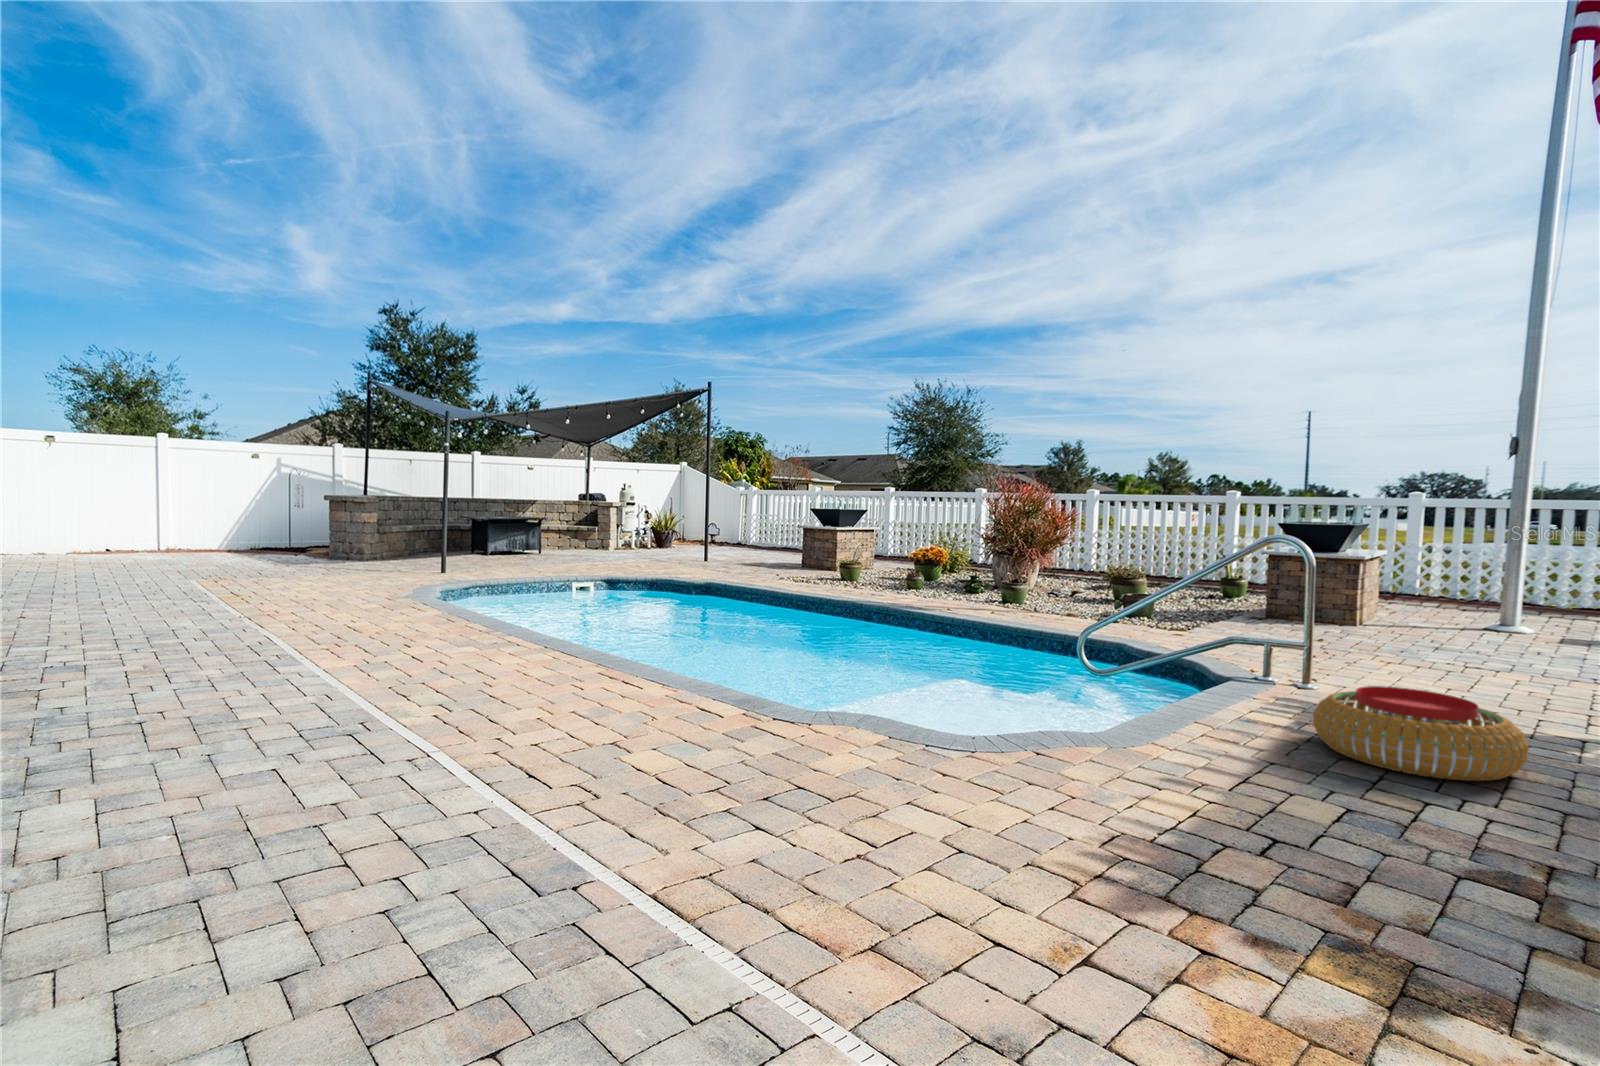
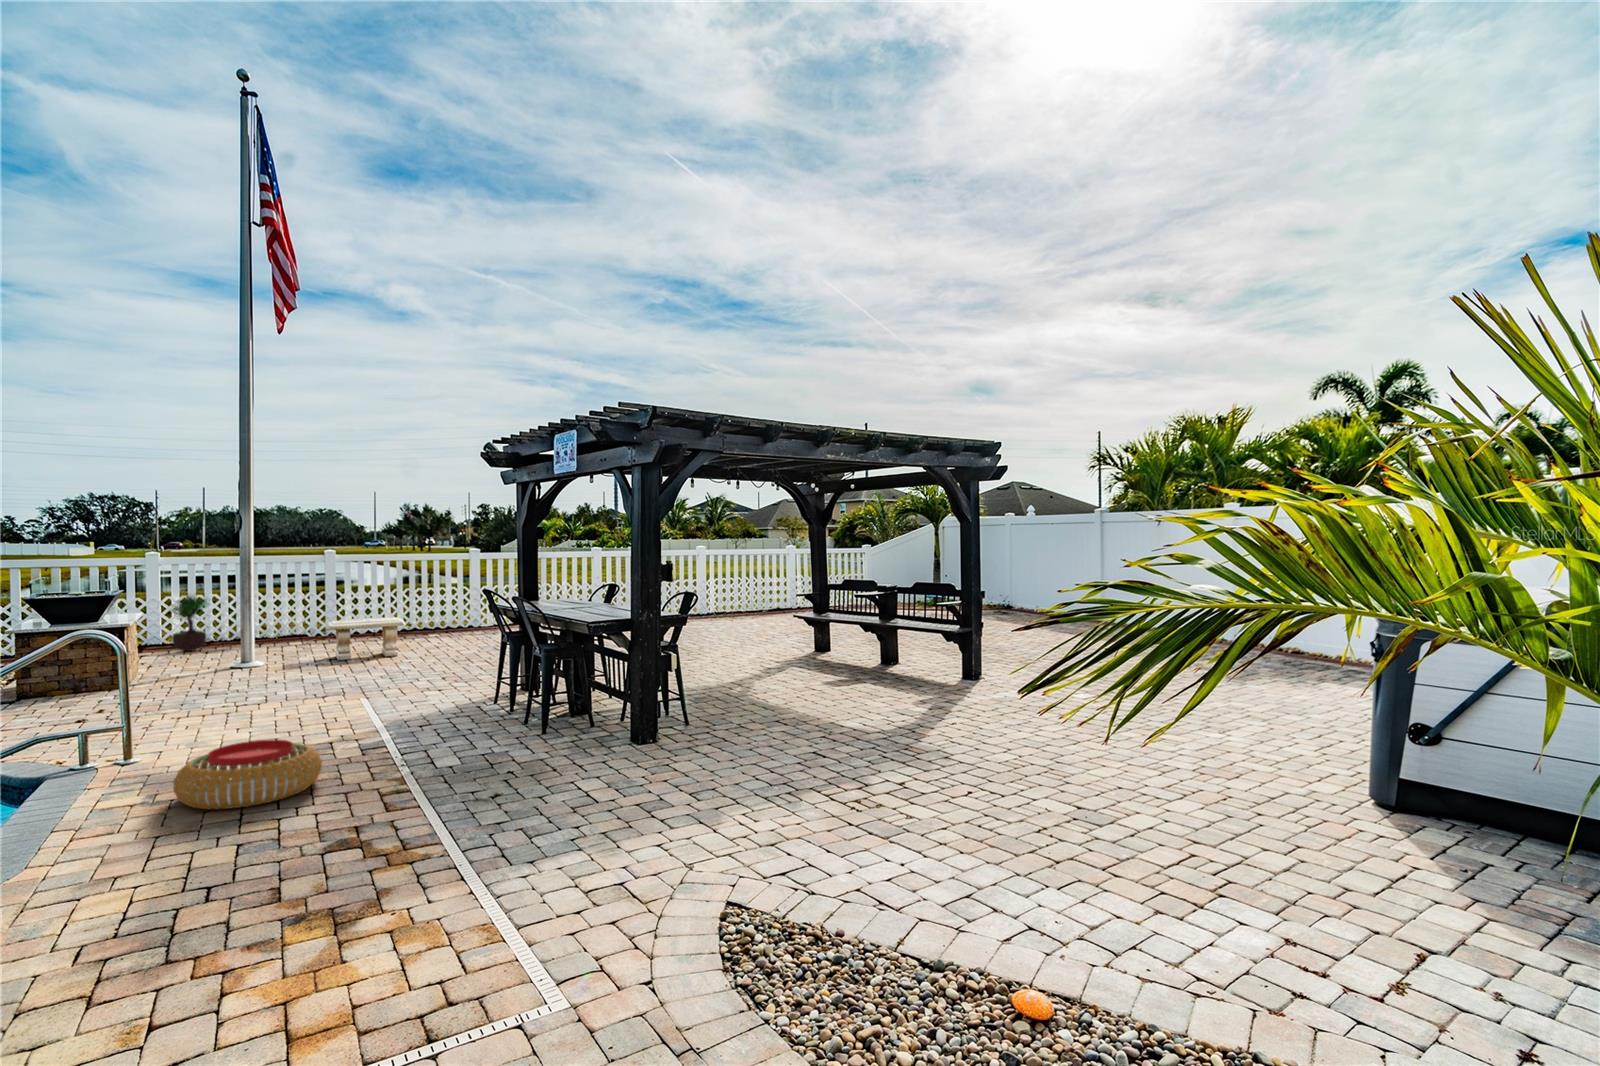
potted tree: none [1423,538,1479,609] -> present [172,595,207,651]

